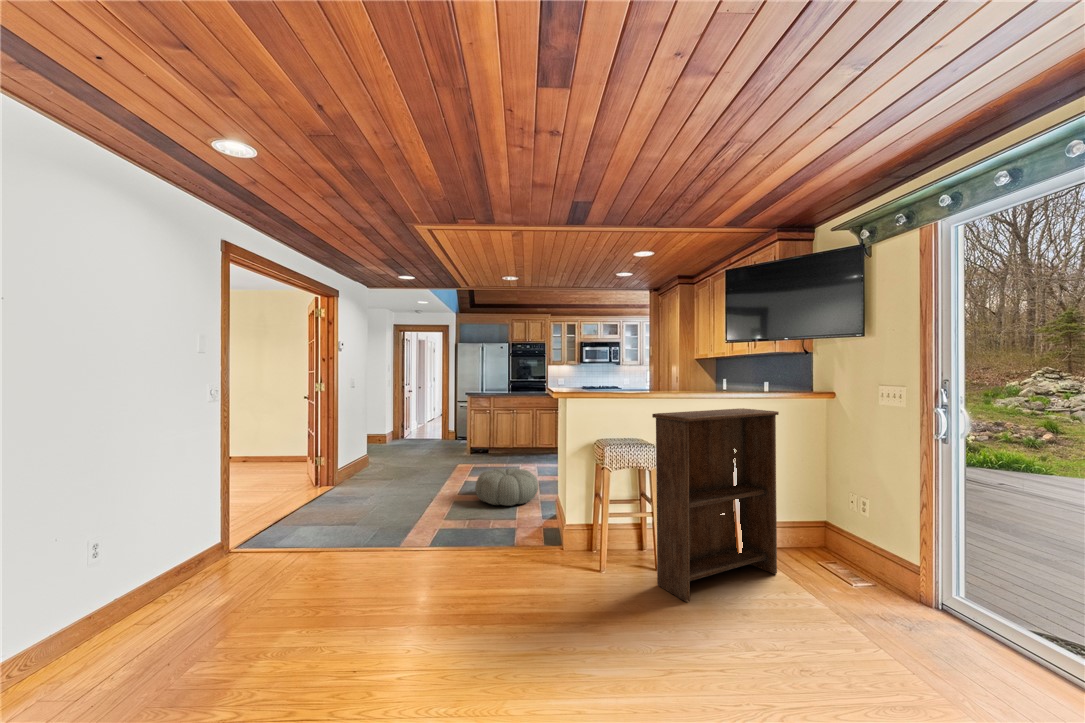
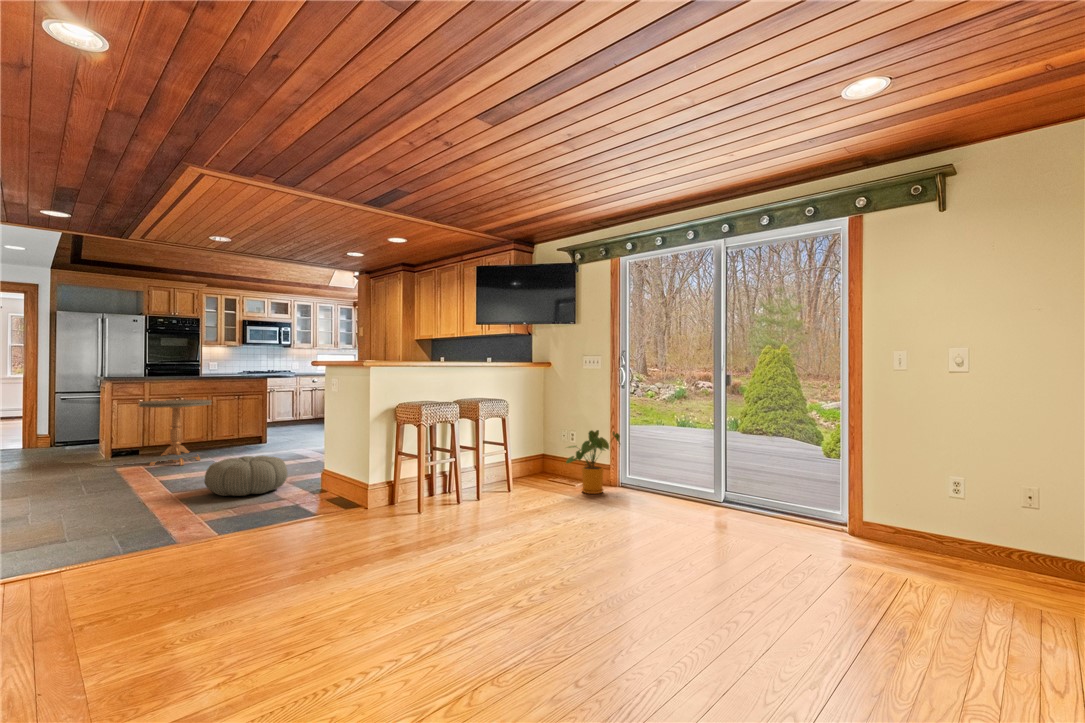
bookshelf: present [652,408,779,602] -> none [468,373,534,510]
side table: none [483,410,530,463] -> present [139,400,212,466]
house plant: none [821,509,945,622] -> present [566,430,620,494]

